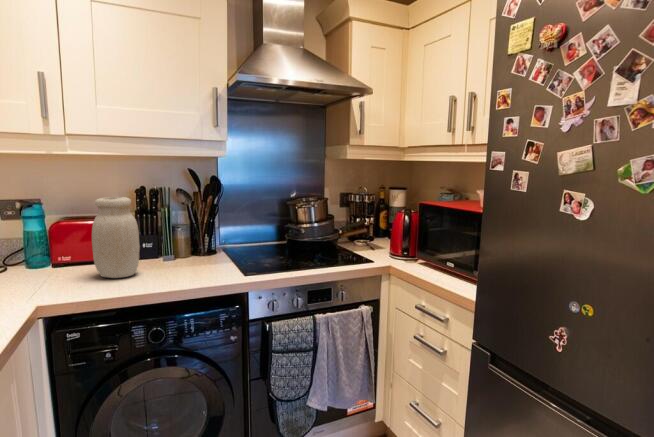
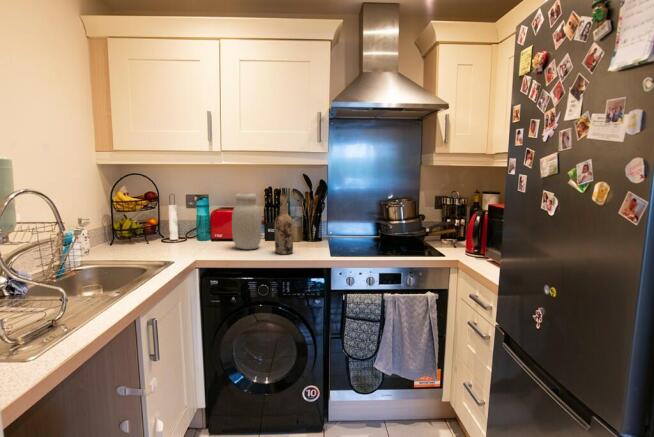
wine bottle: none [164,197,192,280] -> present [275,194,293,254]

